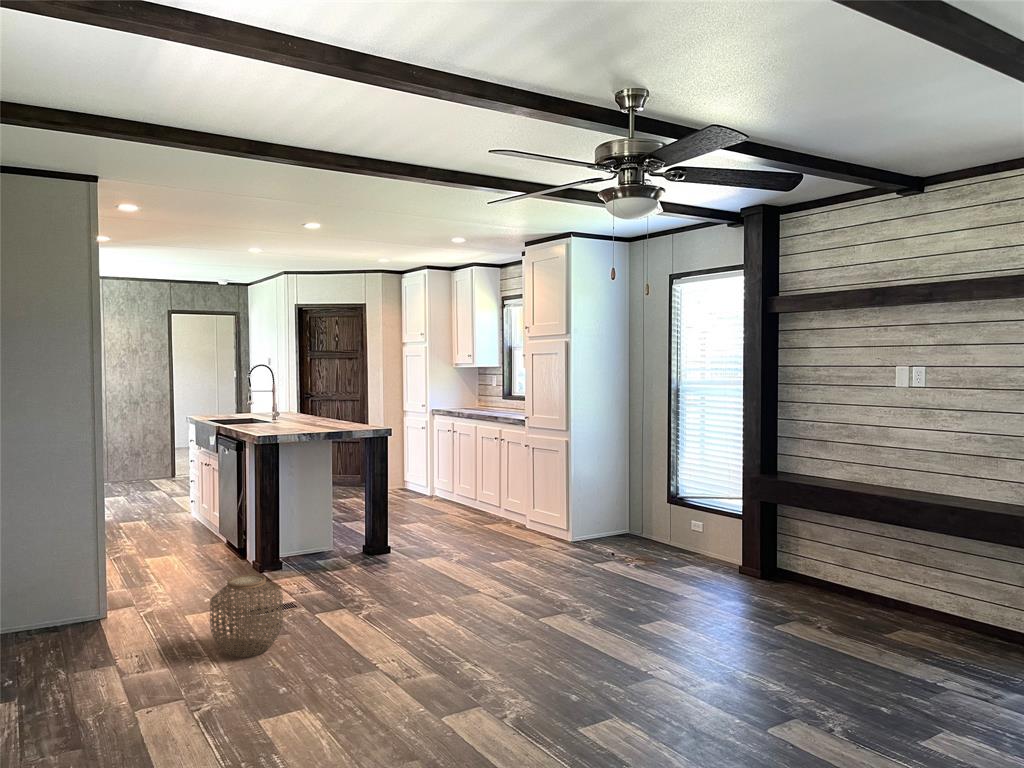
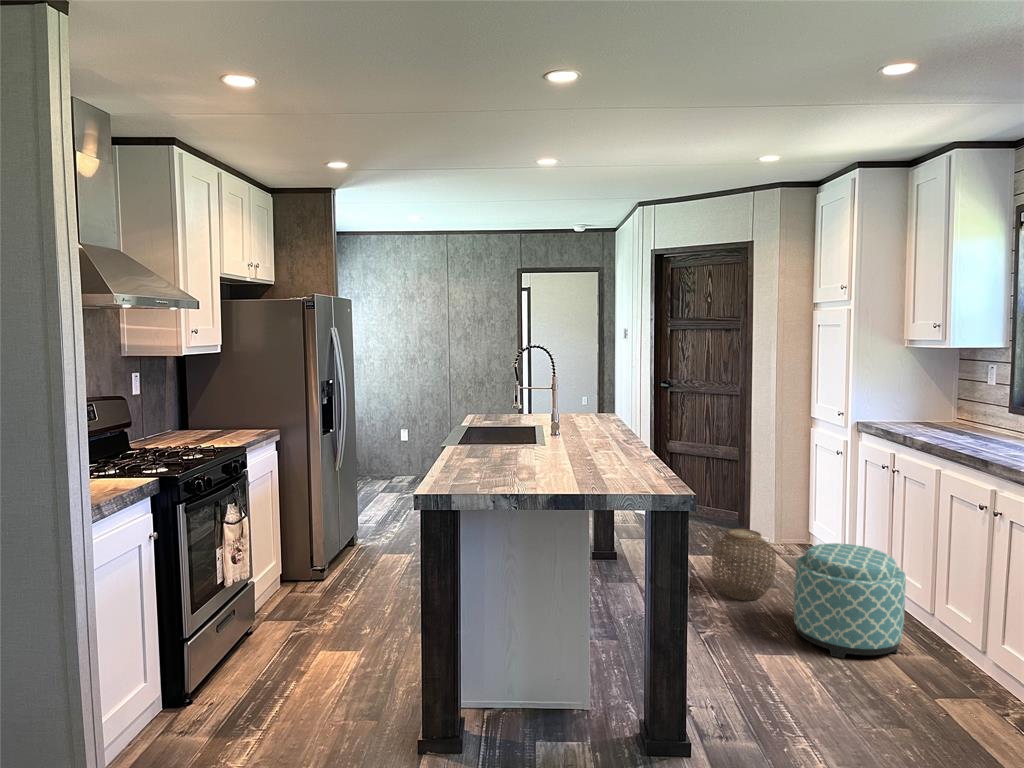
ottoman: none [302,573,411,699] -> present [794,543,906,658]

